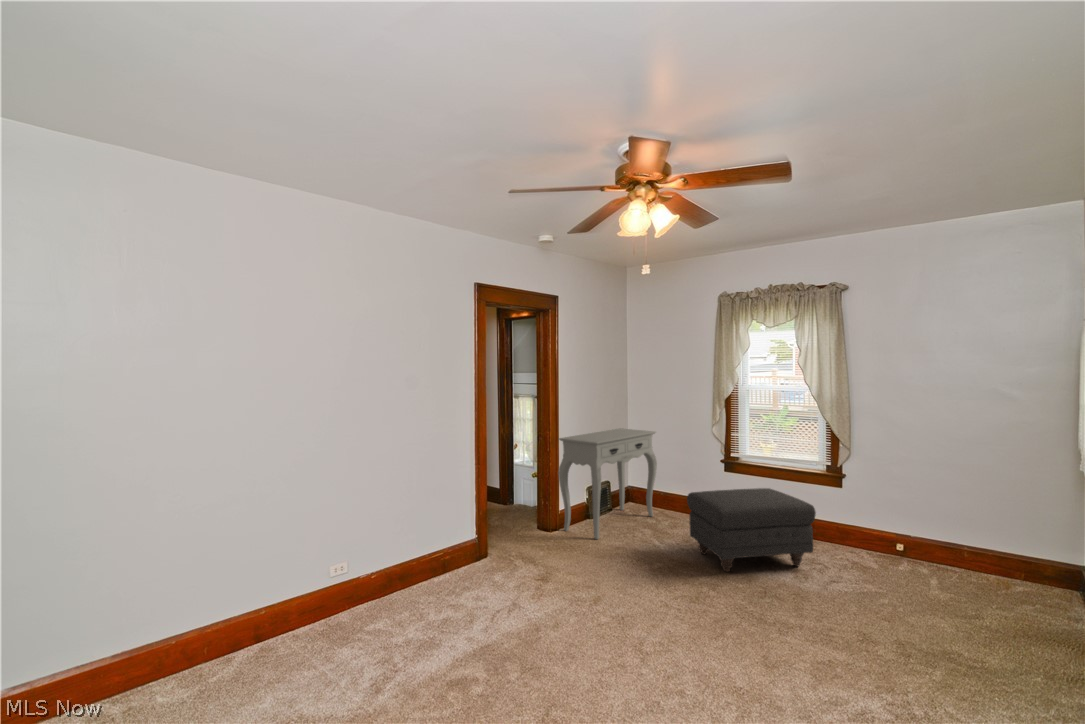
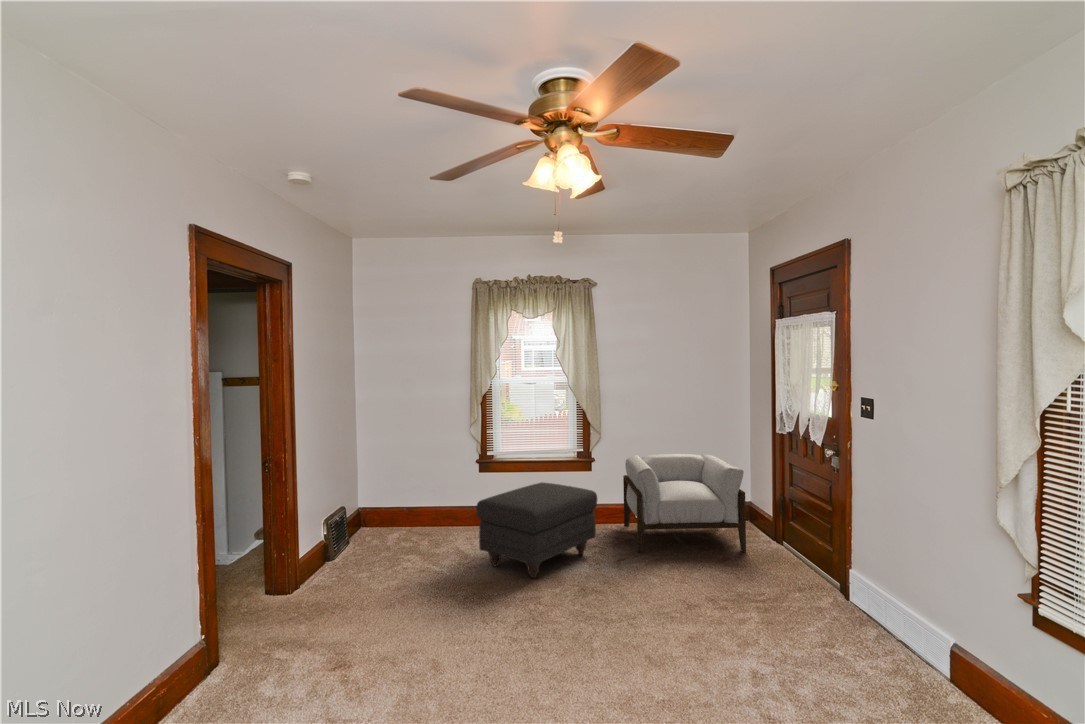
console table: present [558,428,657,539] -> none [302,436,409,583]
armchair: none [863,477,1029,620] -> present [623,454,746,553]

